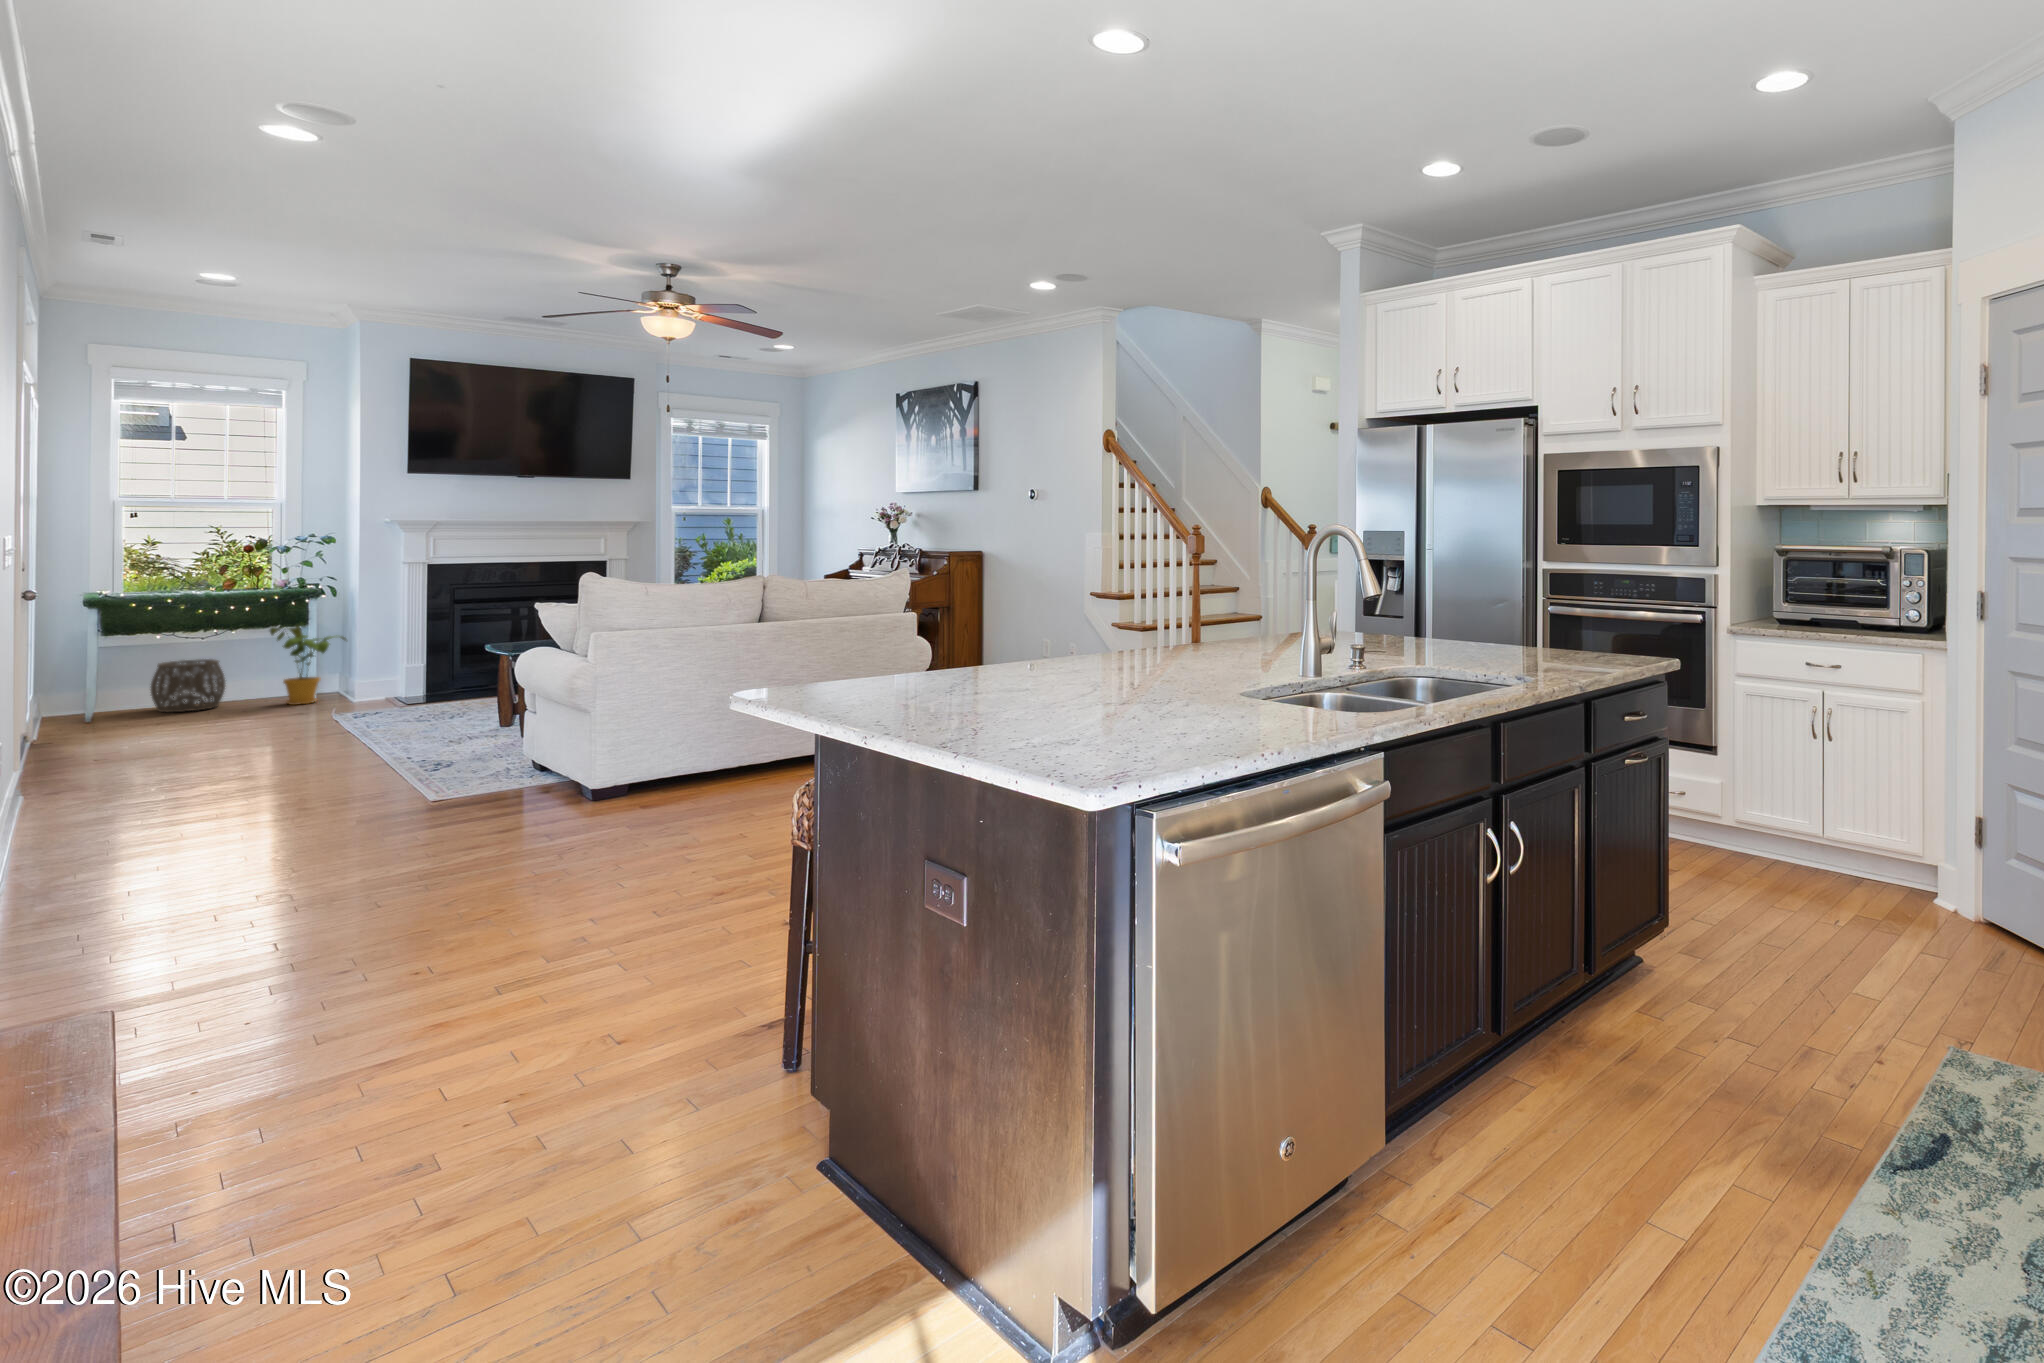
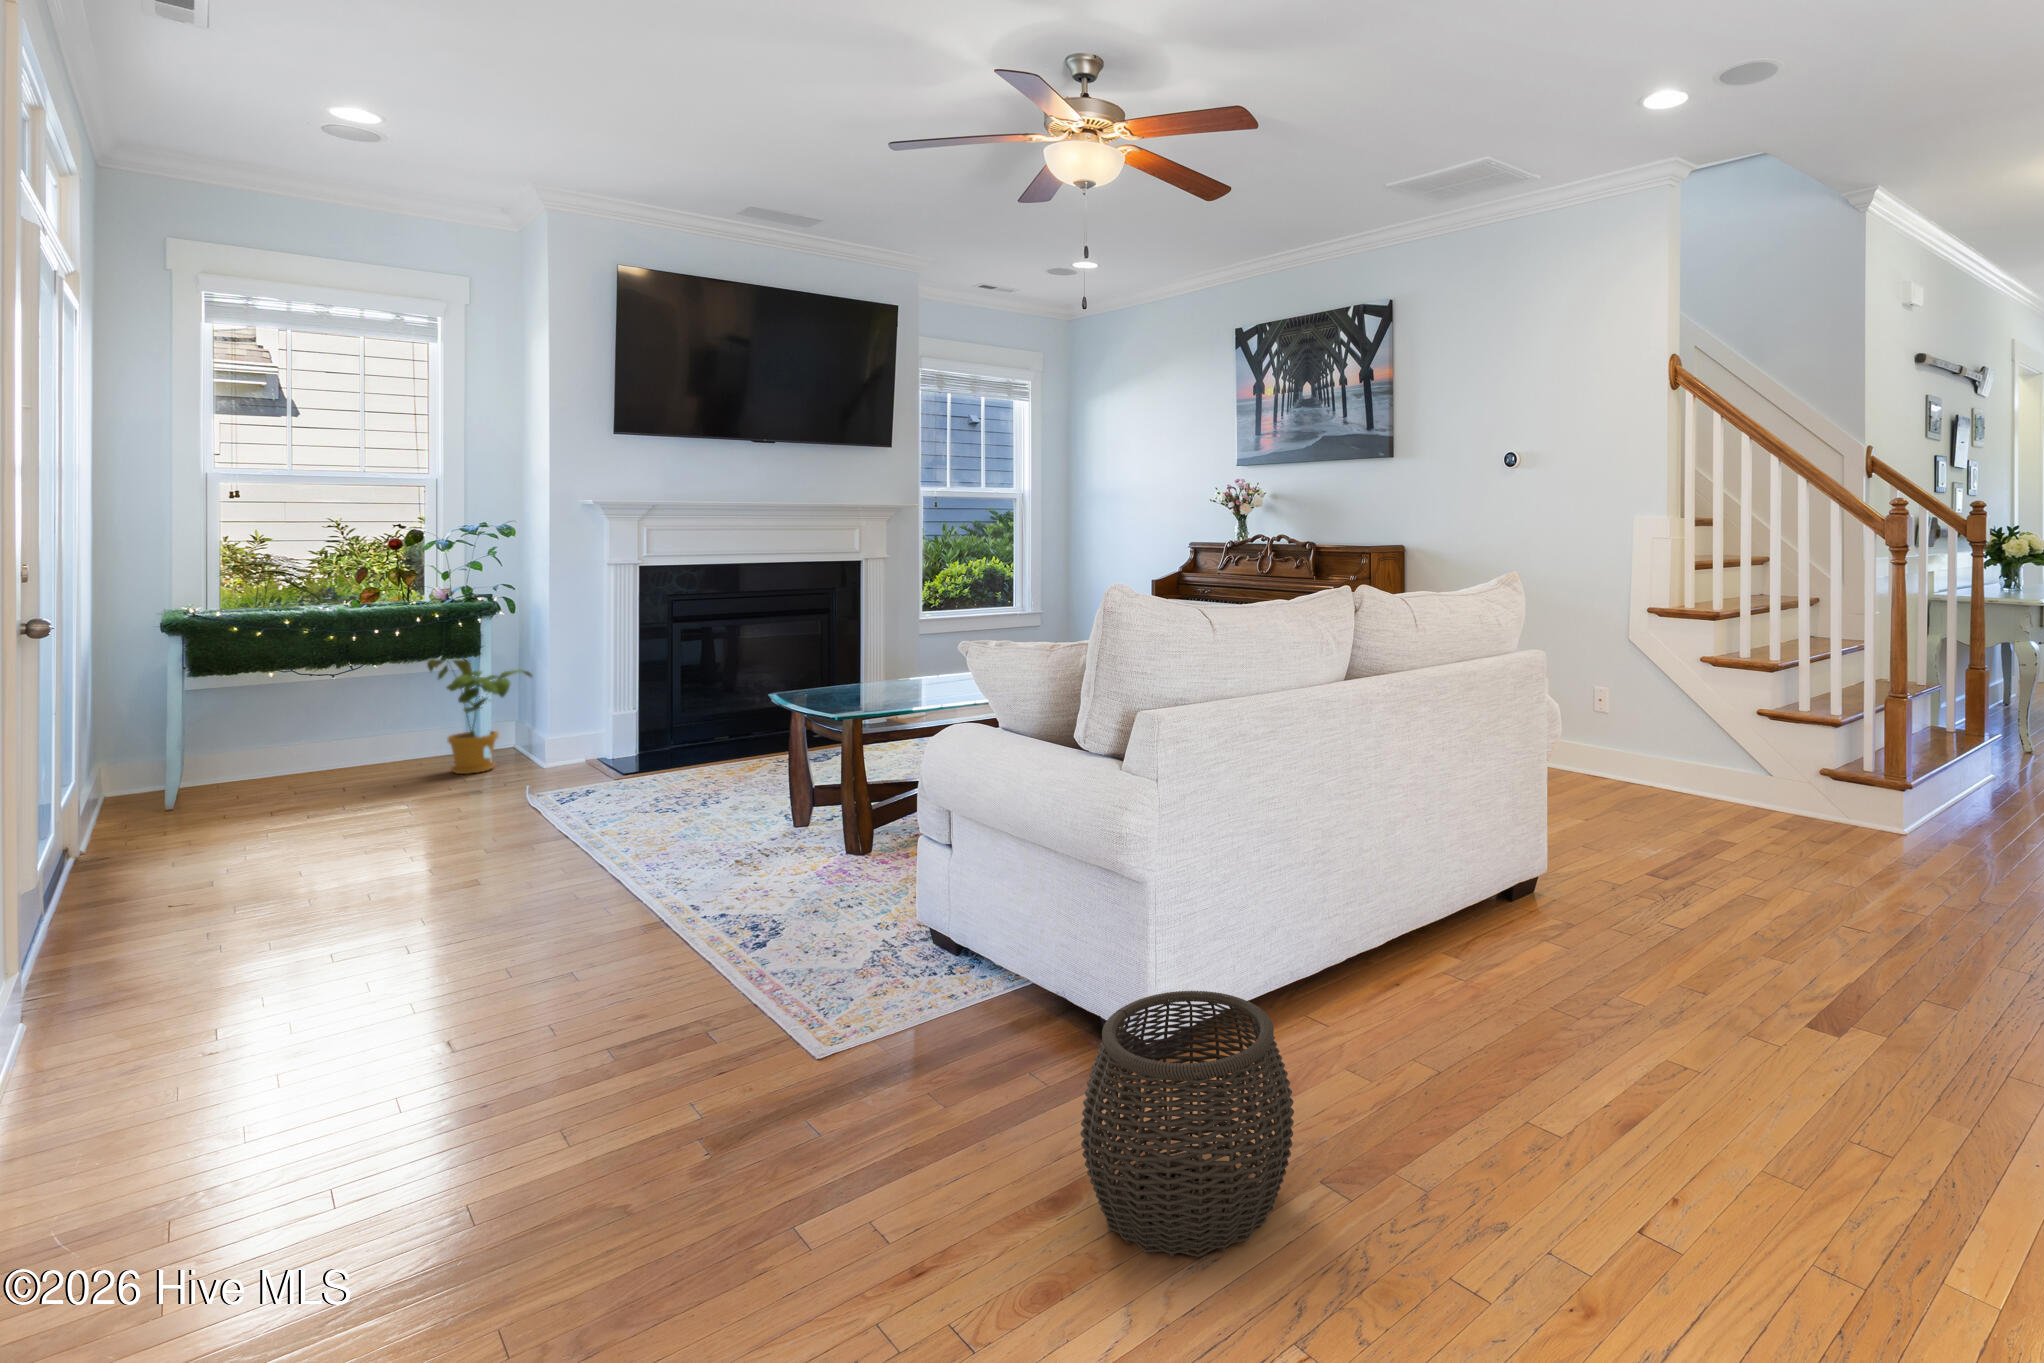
woven basket: present [151,659,226,712] -> present [1081,991,1294,1258]

